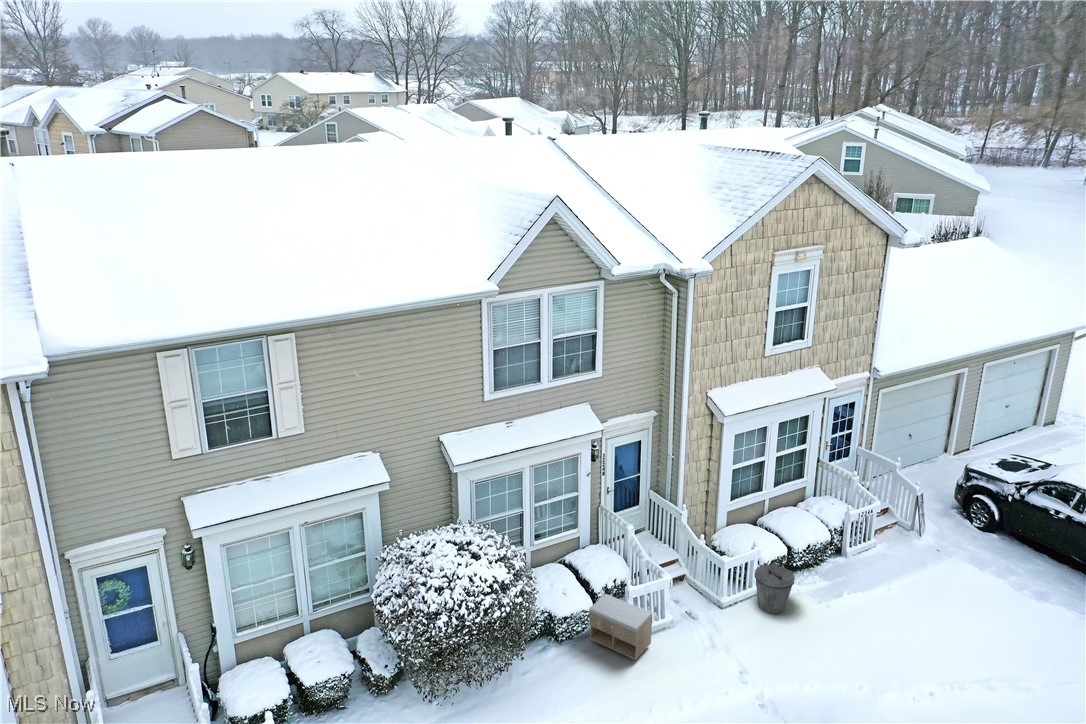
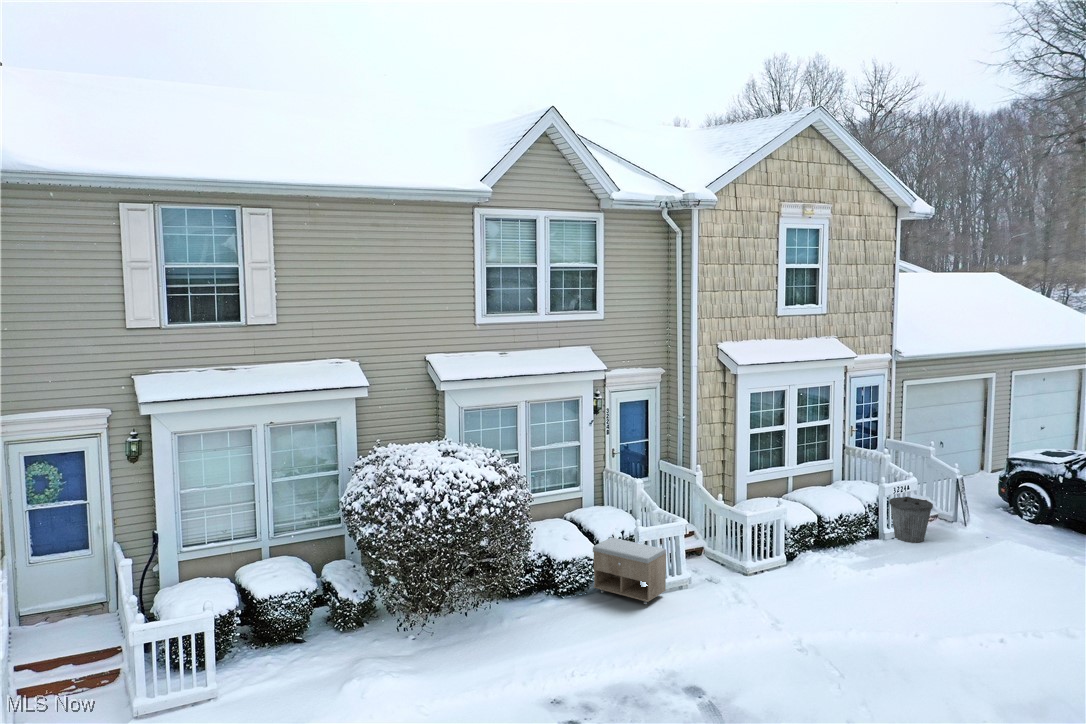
trash can: present [754,565,795,614] -> present [889,497,933,543]

